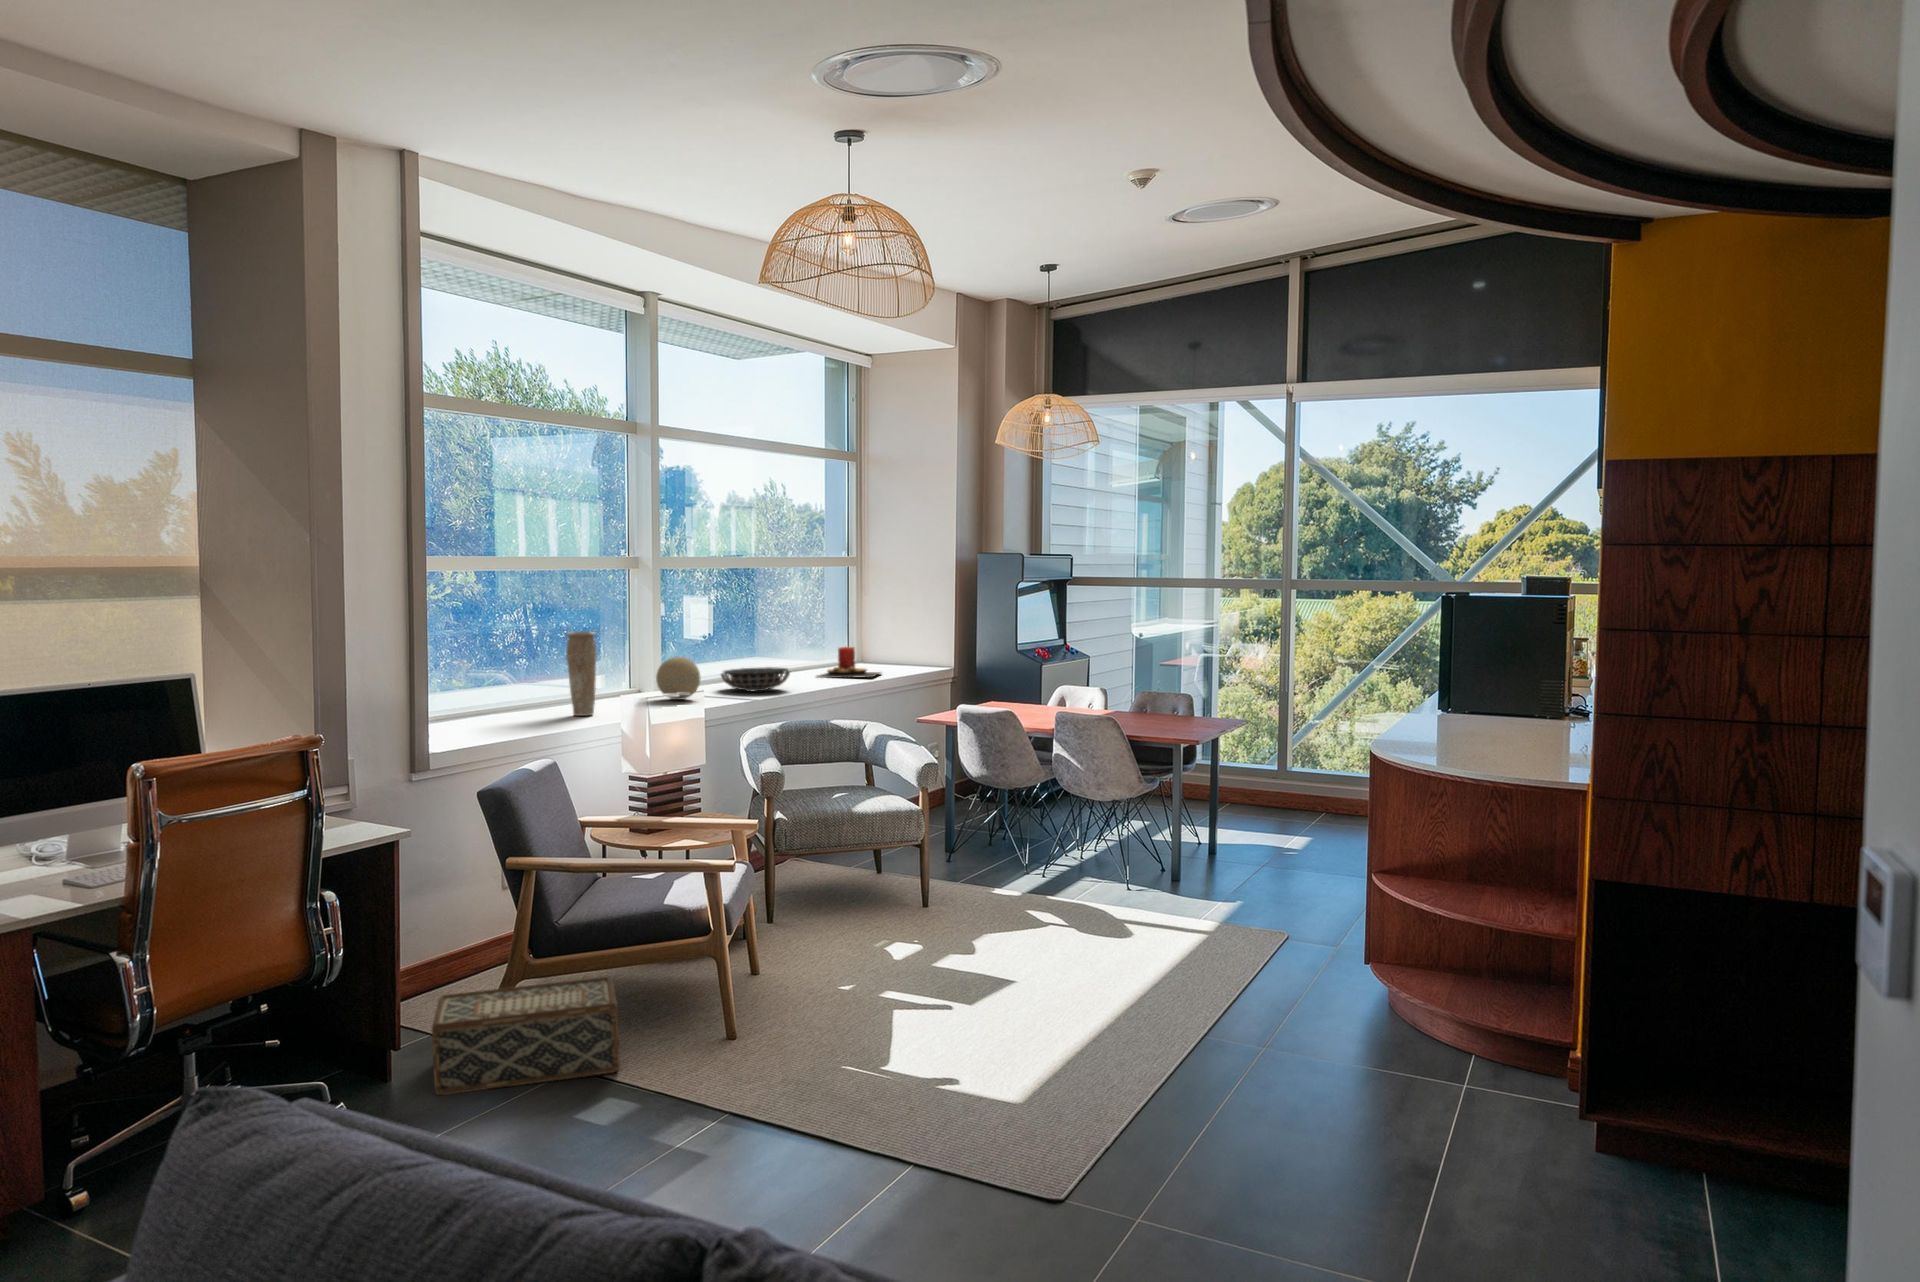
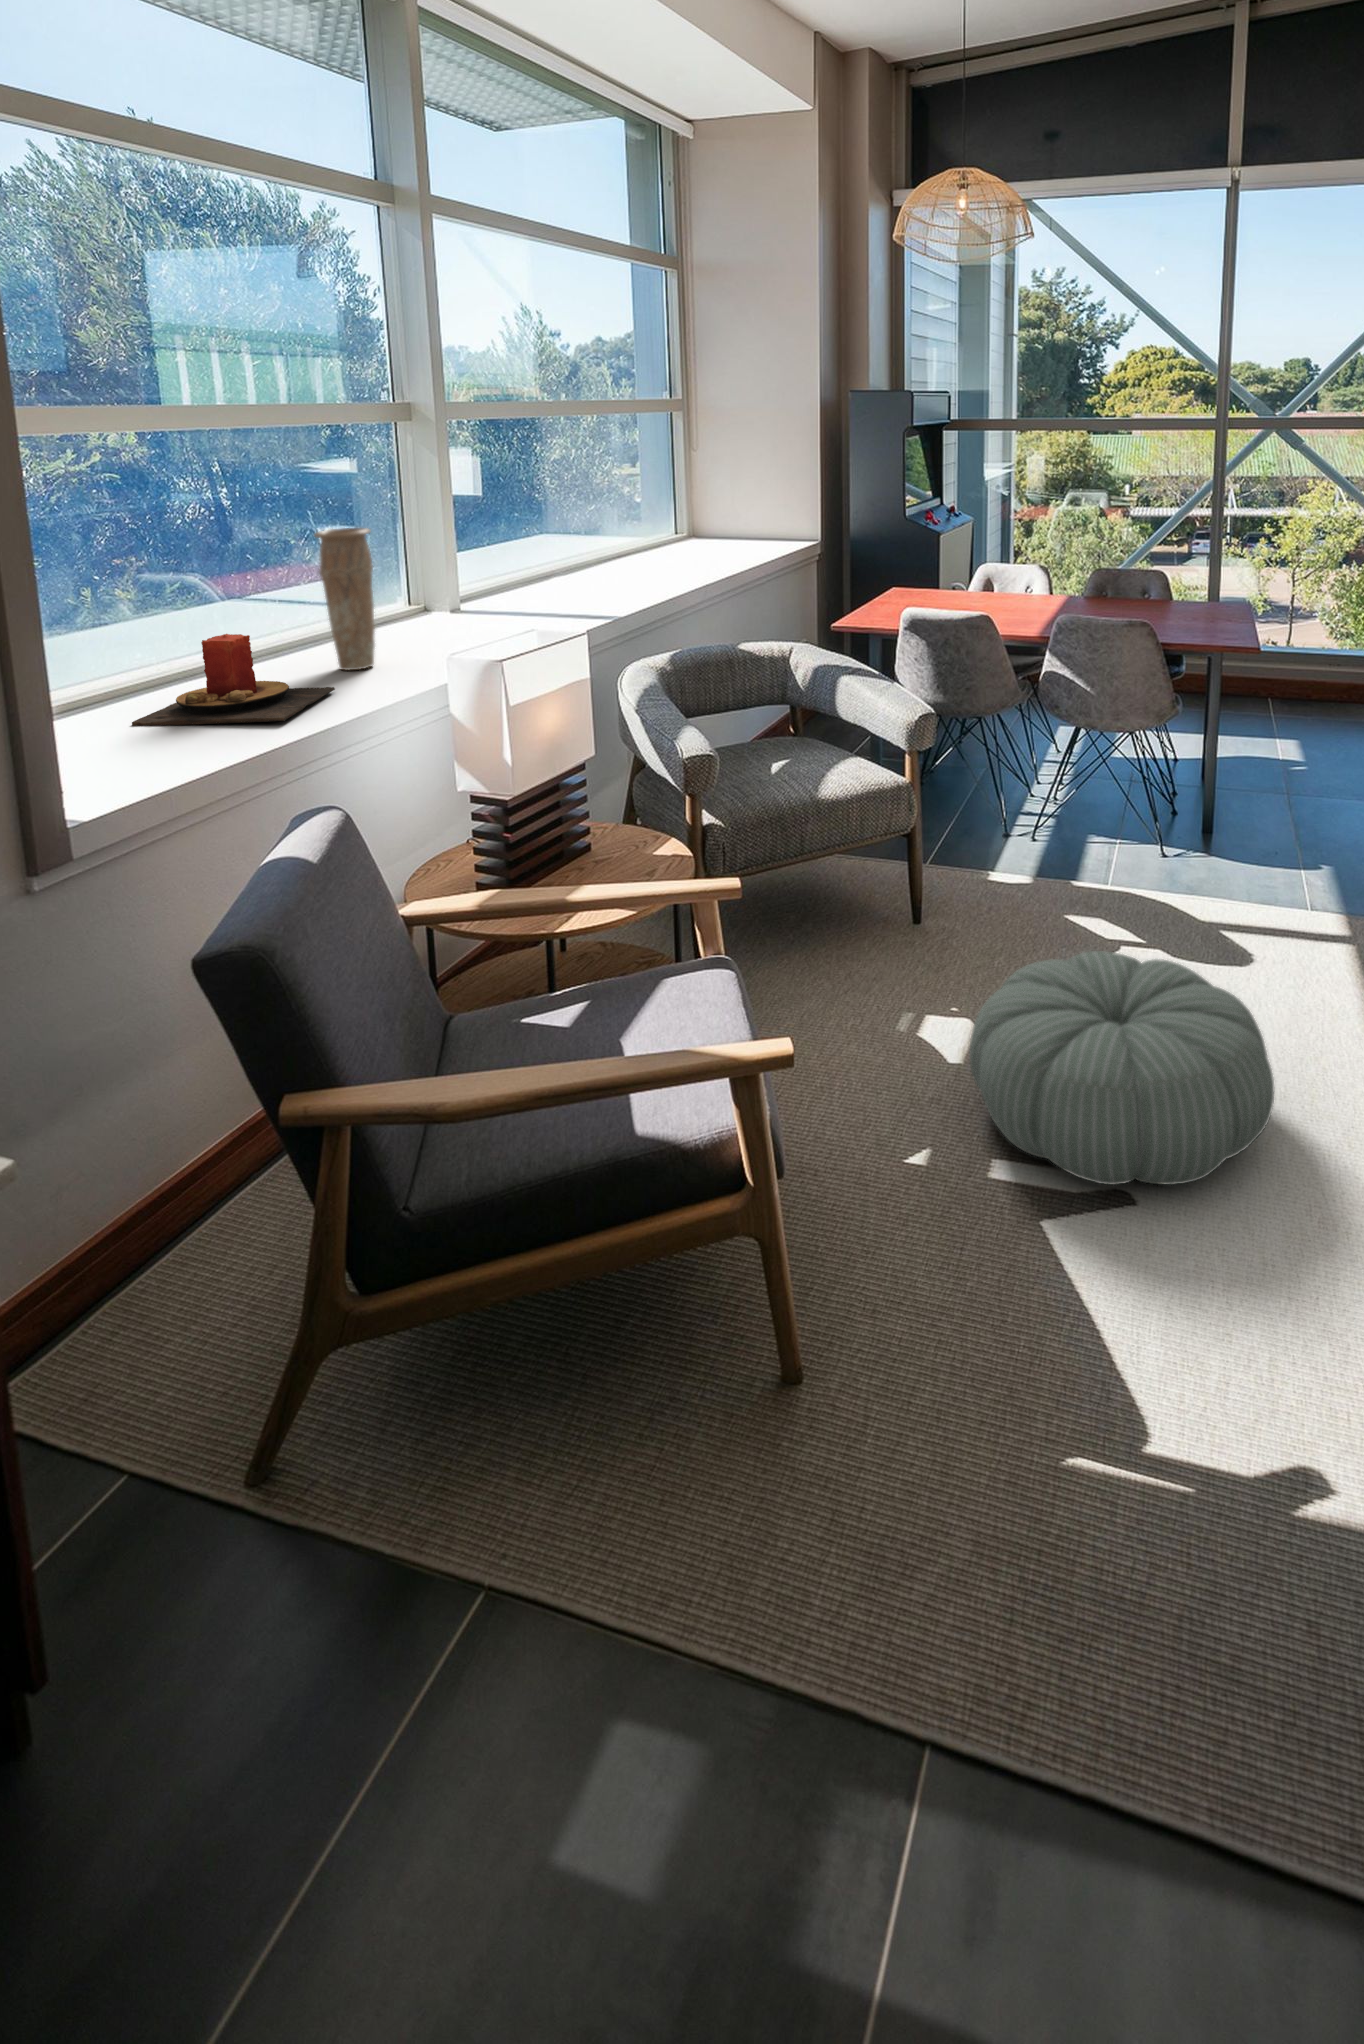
candle: present [817,647,880,678] -> present [132,634,335,726]
decorative orb: present [656,657,701,700] -> none [458,554,526,620]
decorative bowl: present [721,667,790,691] -> none [542,557,644,595]
pouf: none [889,894,1061,999] -> present [969,951,1275,1185]
woven basket: present [432,977,620,1095] -> none [115,1321,601,1833]

